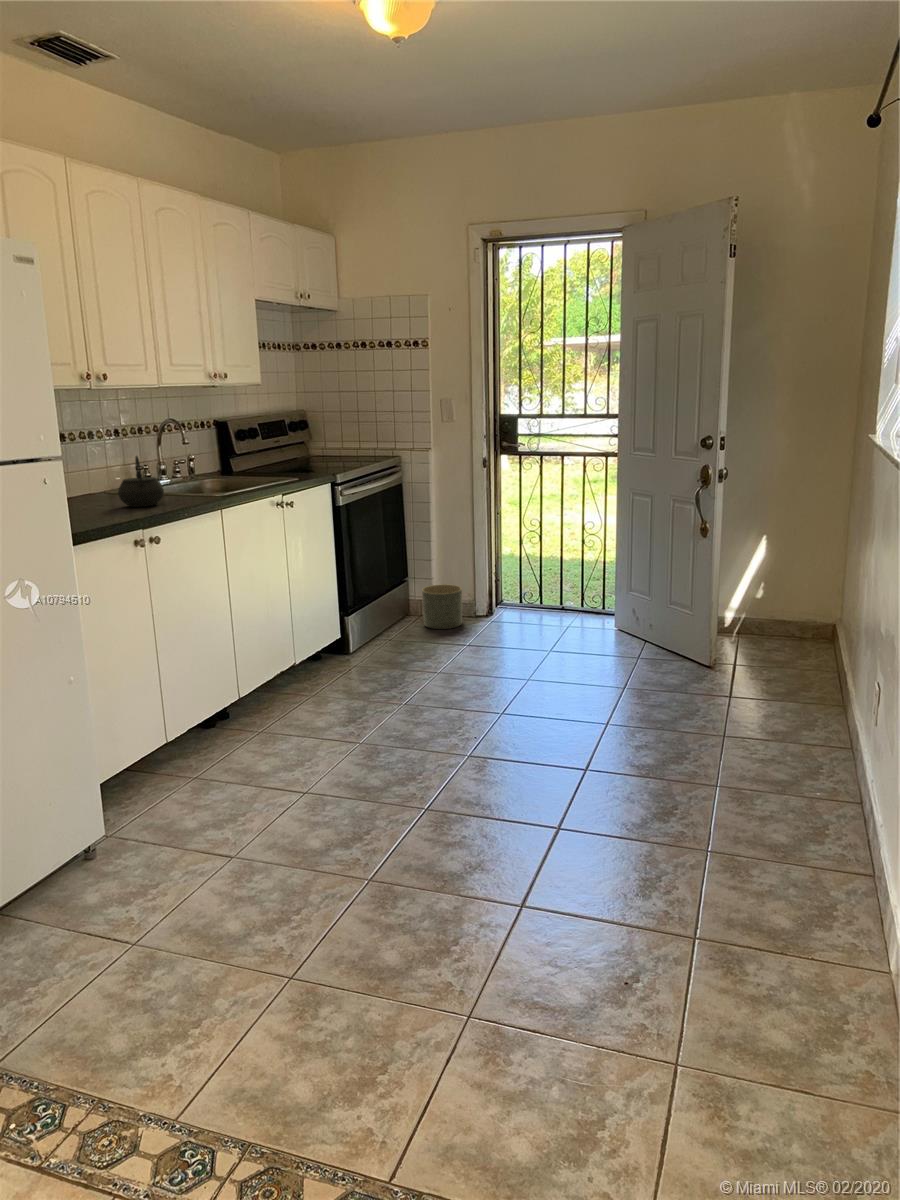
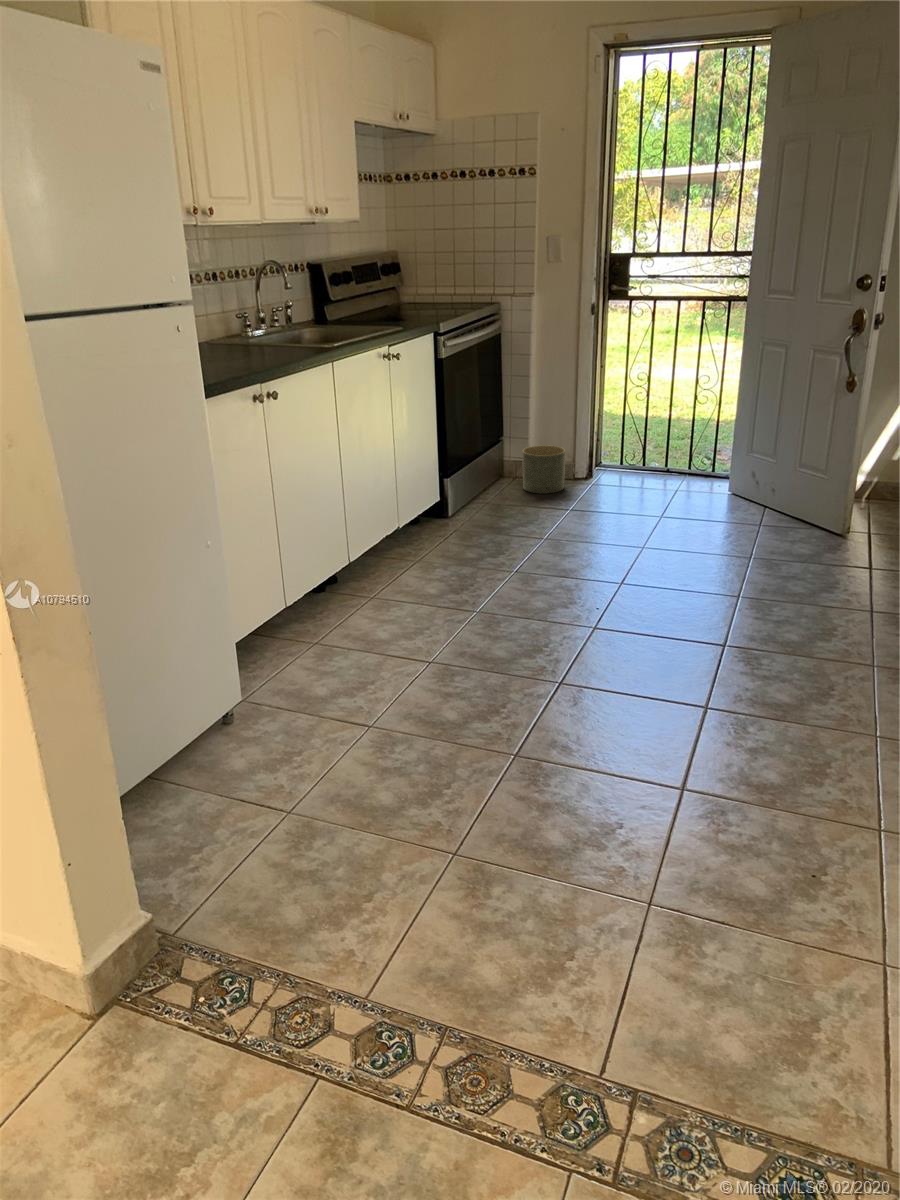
kettle: present [118,456,164,507] -> none [224,299,273,358]

